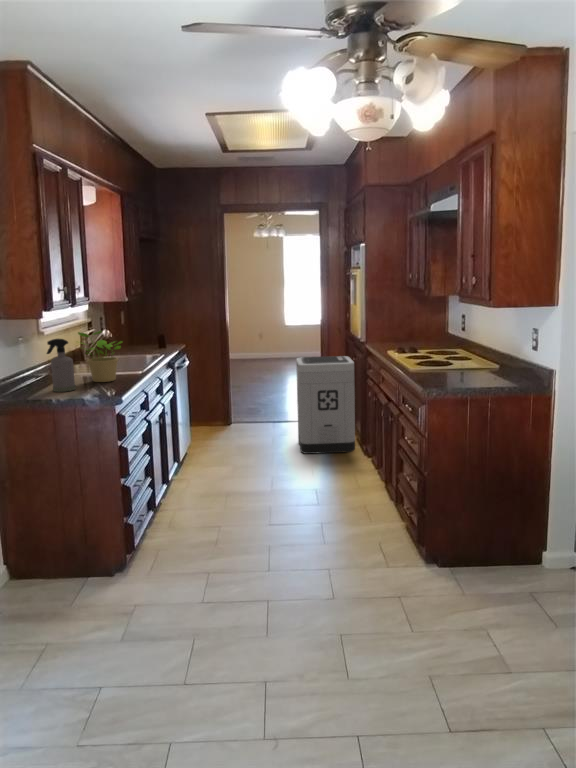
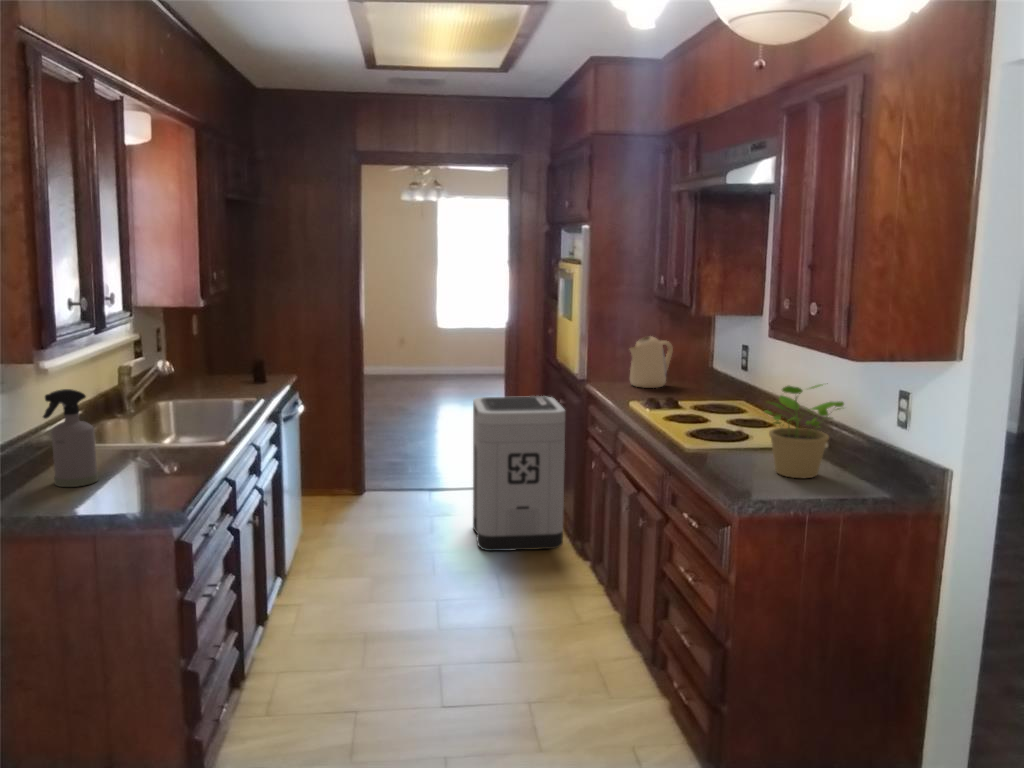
kettle: none [391,312,420,344] -> present [630,336,673,388]
potted plant: present [78,331,122,382] -> present [764,385,844,478]

